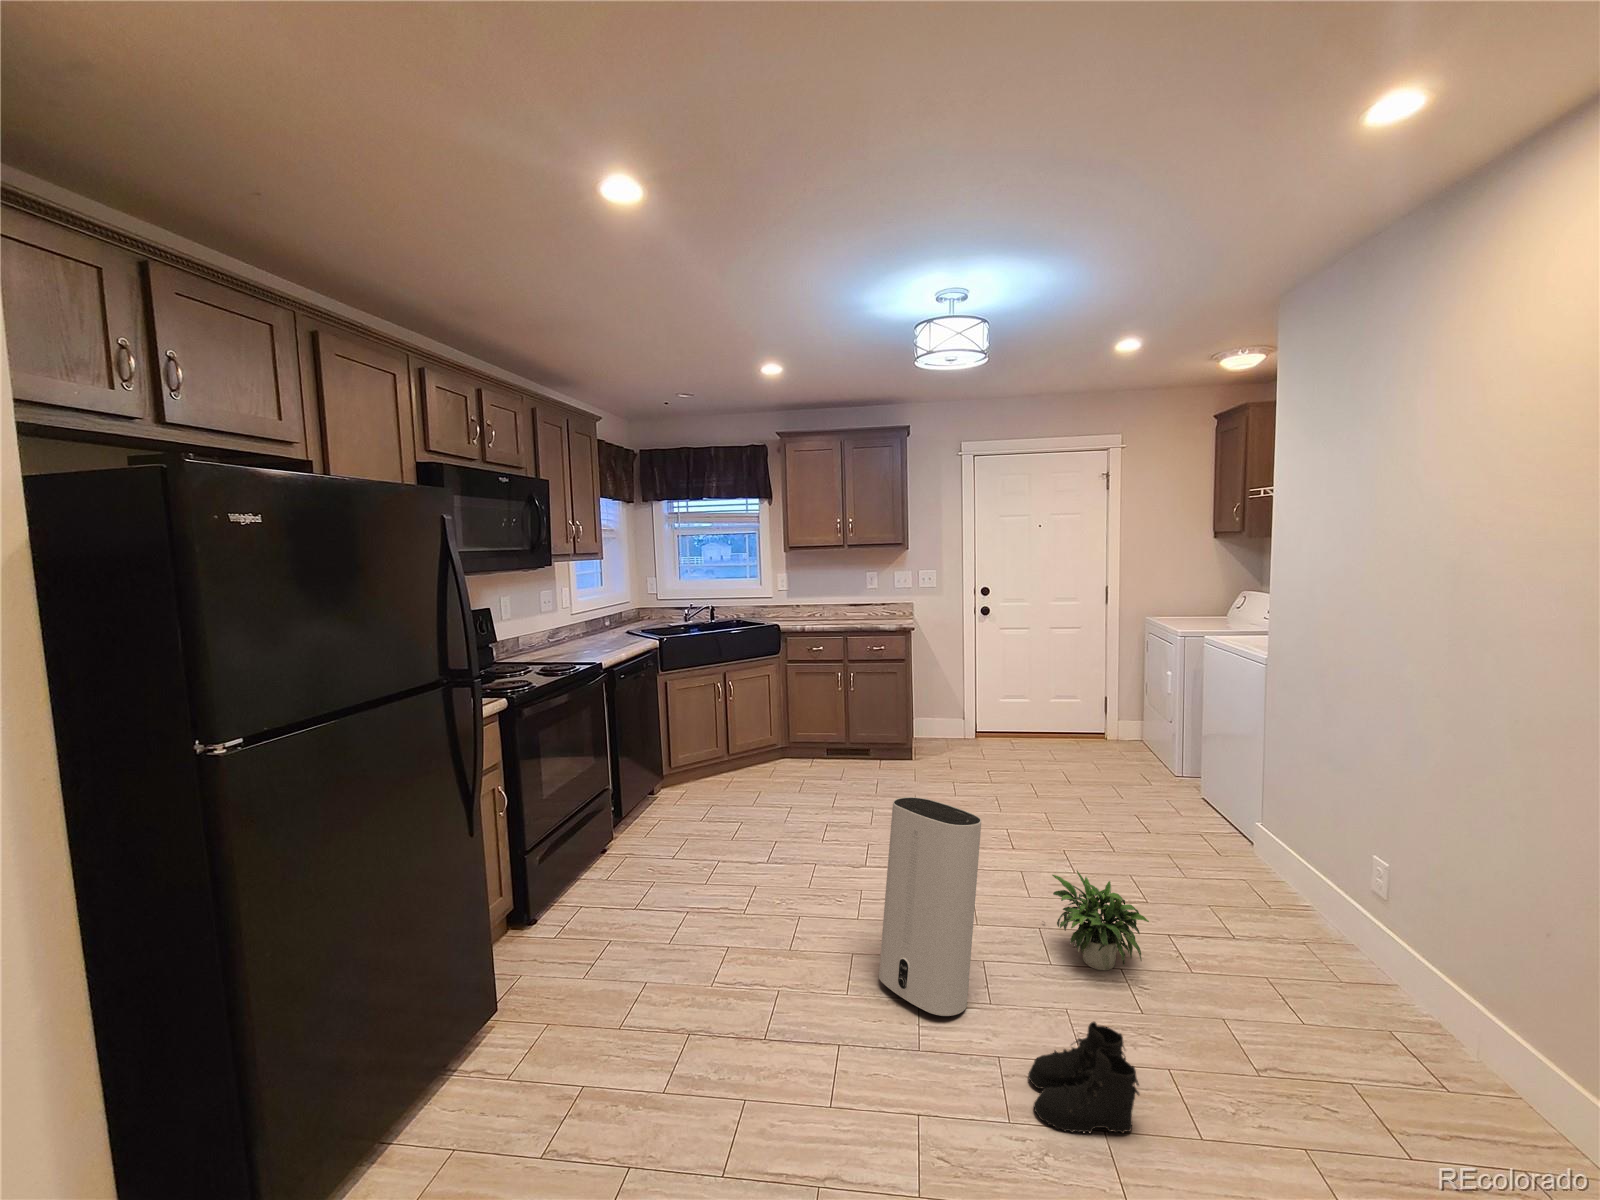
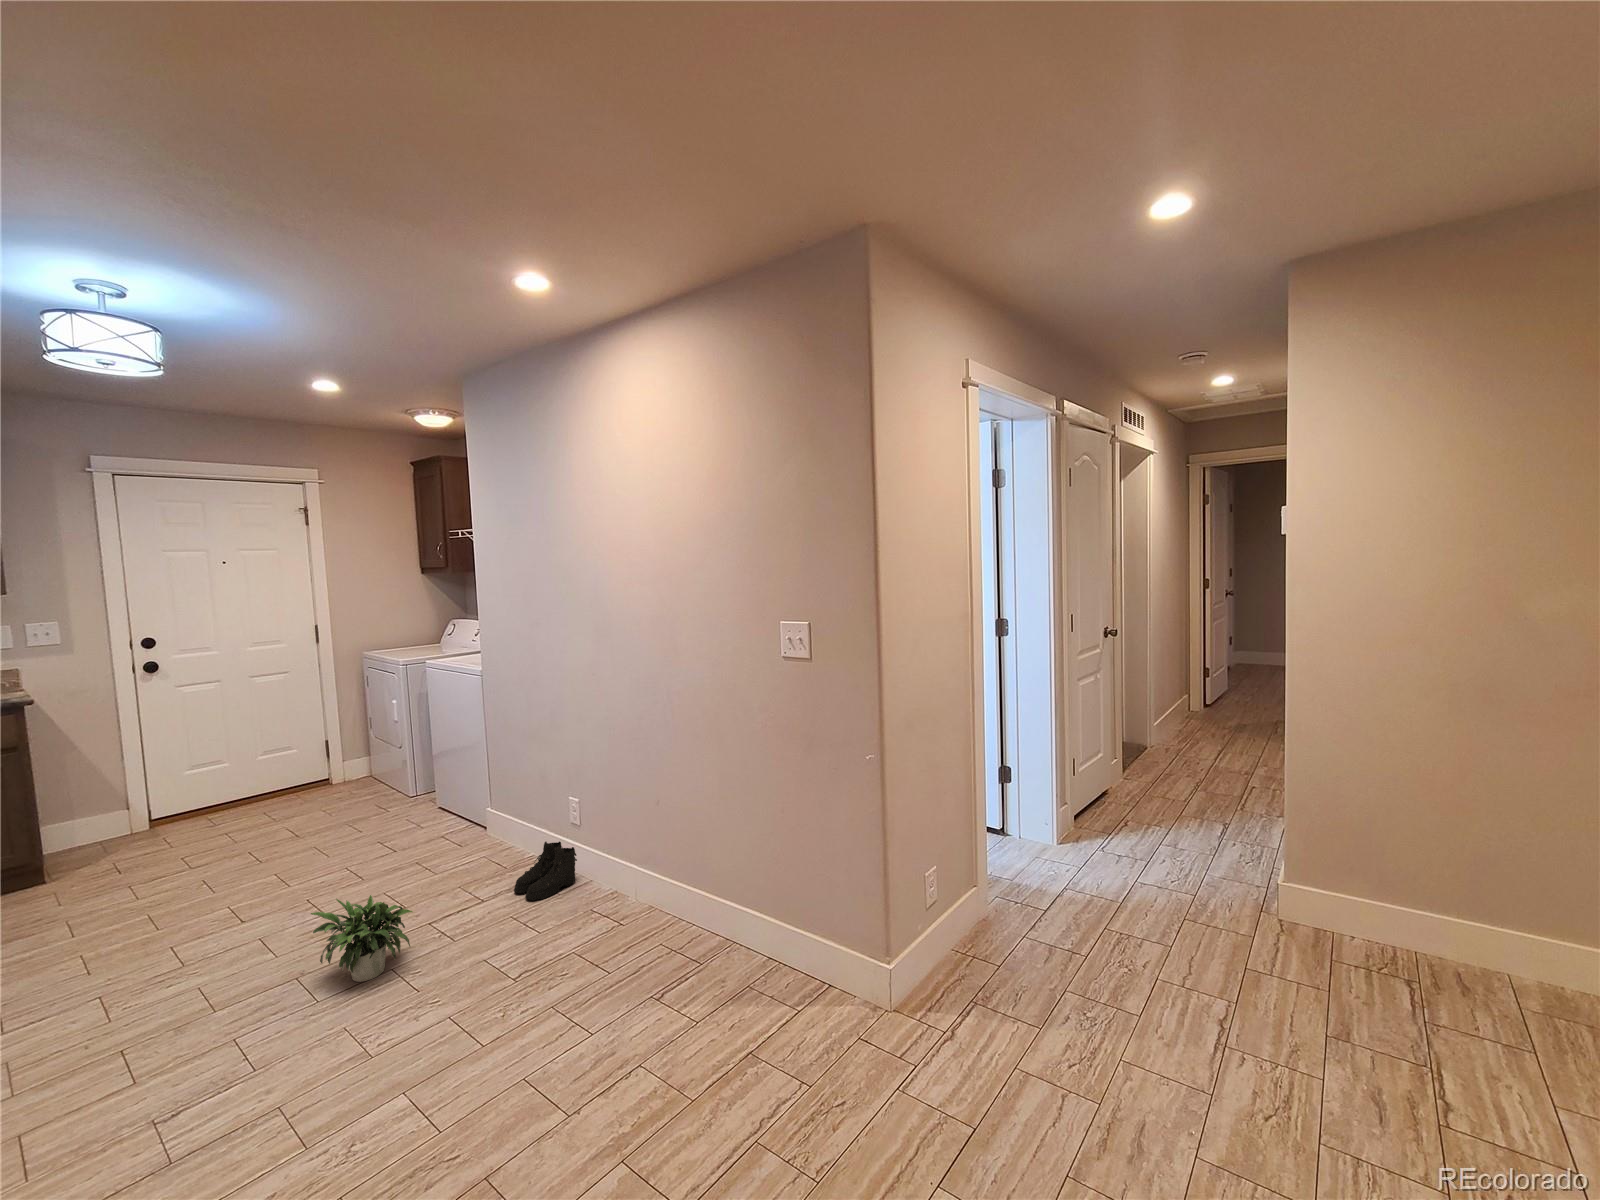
air purifier: present [879,797,982,1016] -> none [77,879,226,1142]
boots: present [1028,1022,1139,1133] -> present [514,841,577,900]

